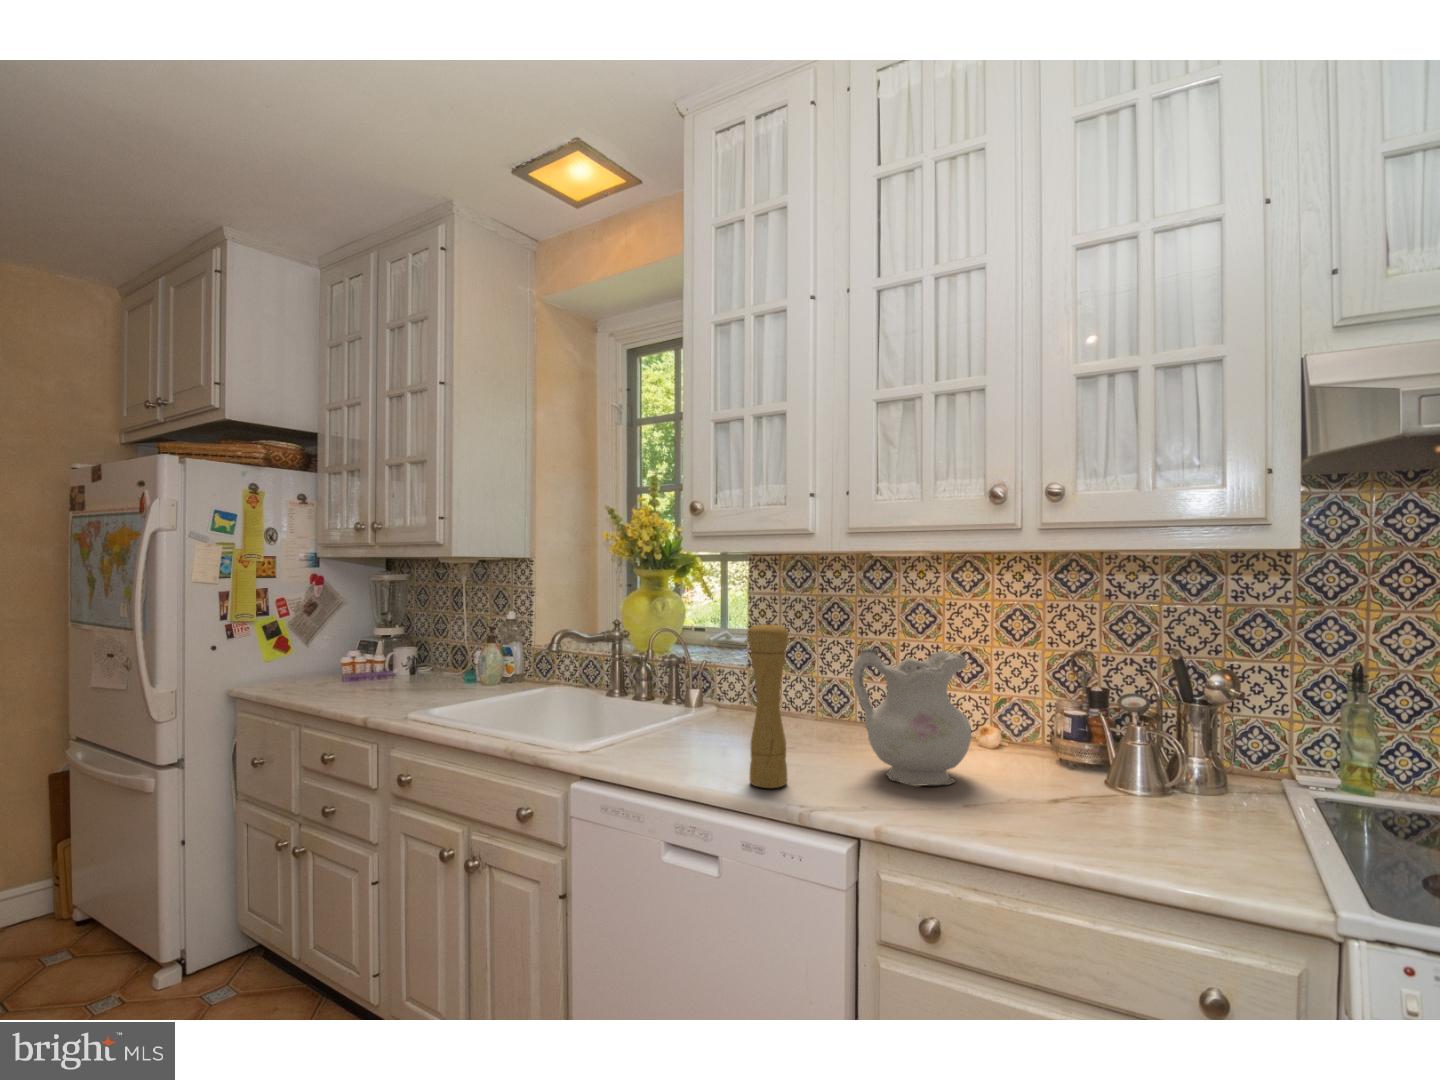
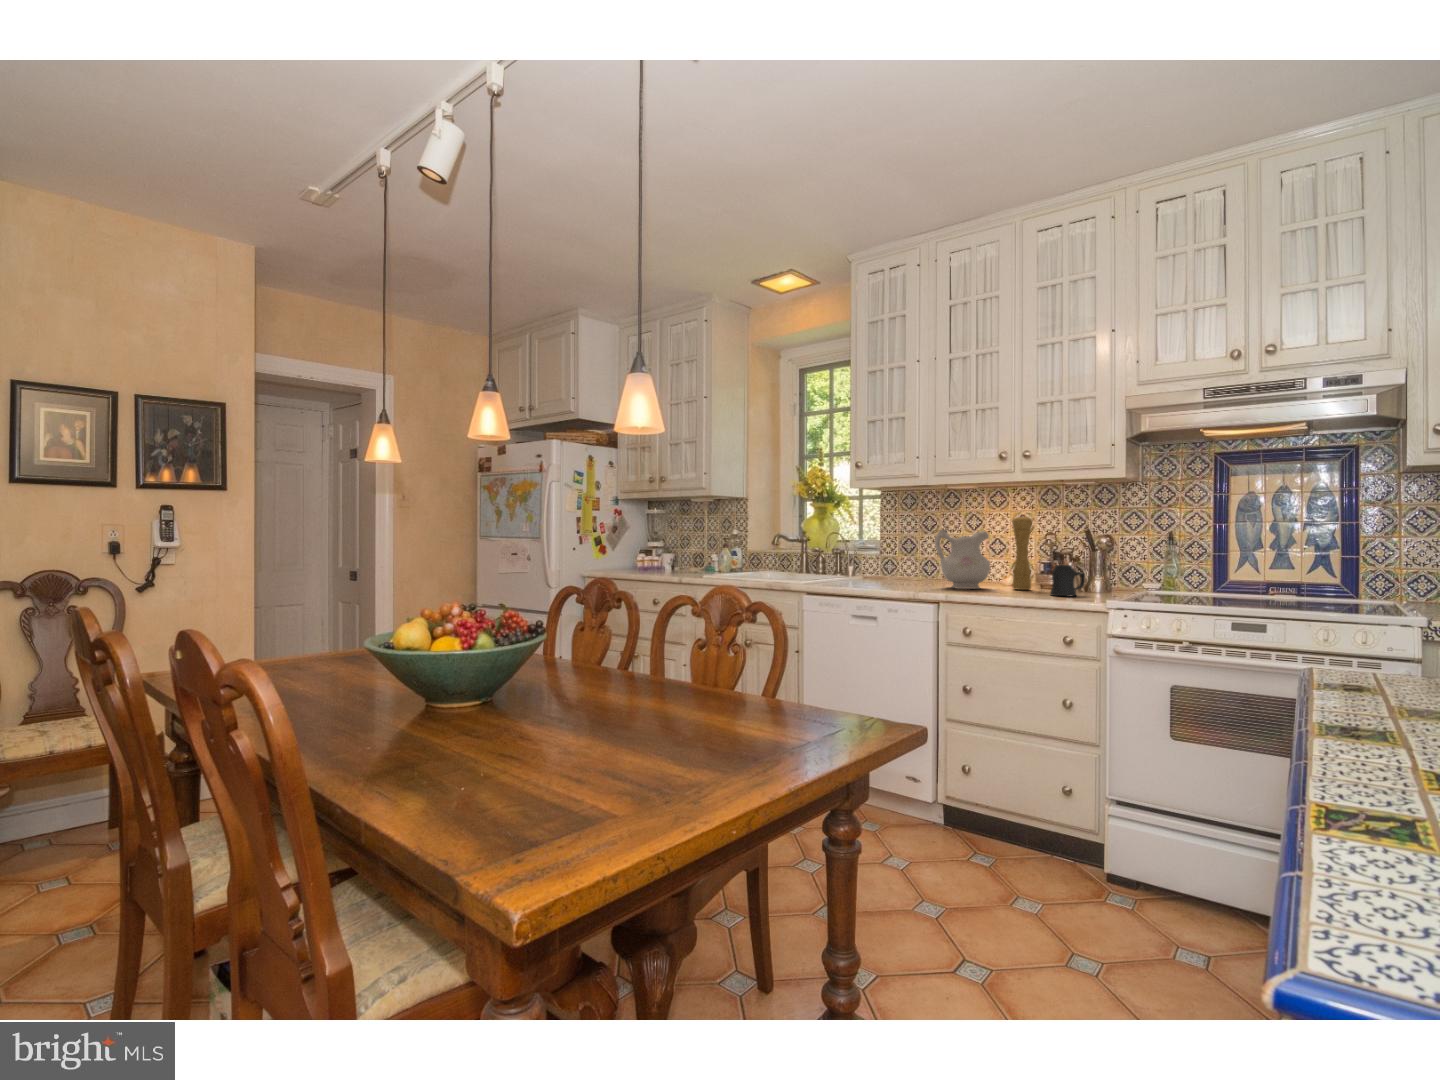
pepper mill: present [748,622,788,788] -> present [1012,516,1032,590]
mug: none [1129,752,1212,843] -> present [1050,565,1085,597]

